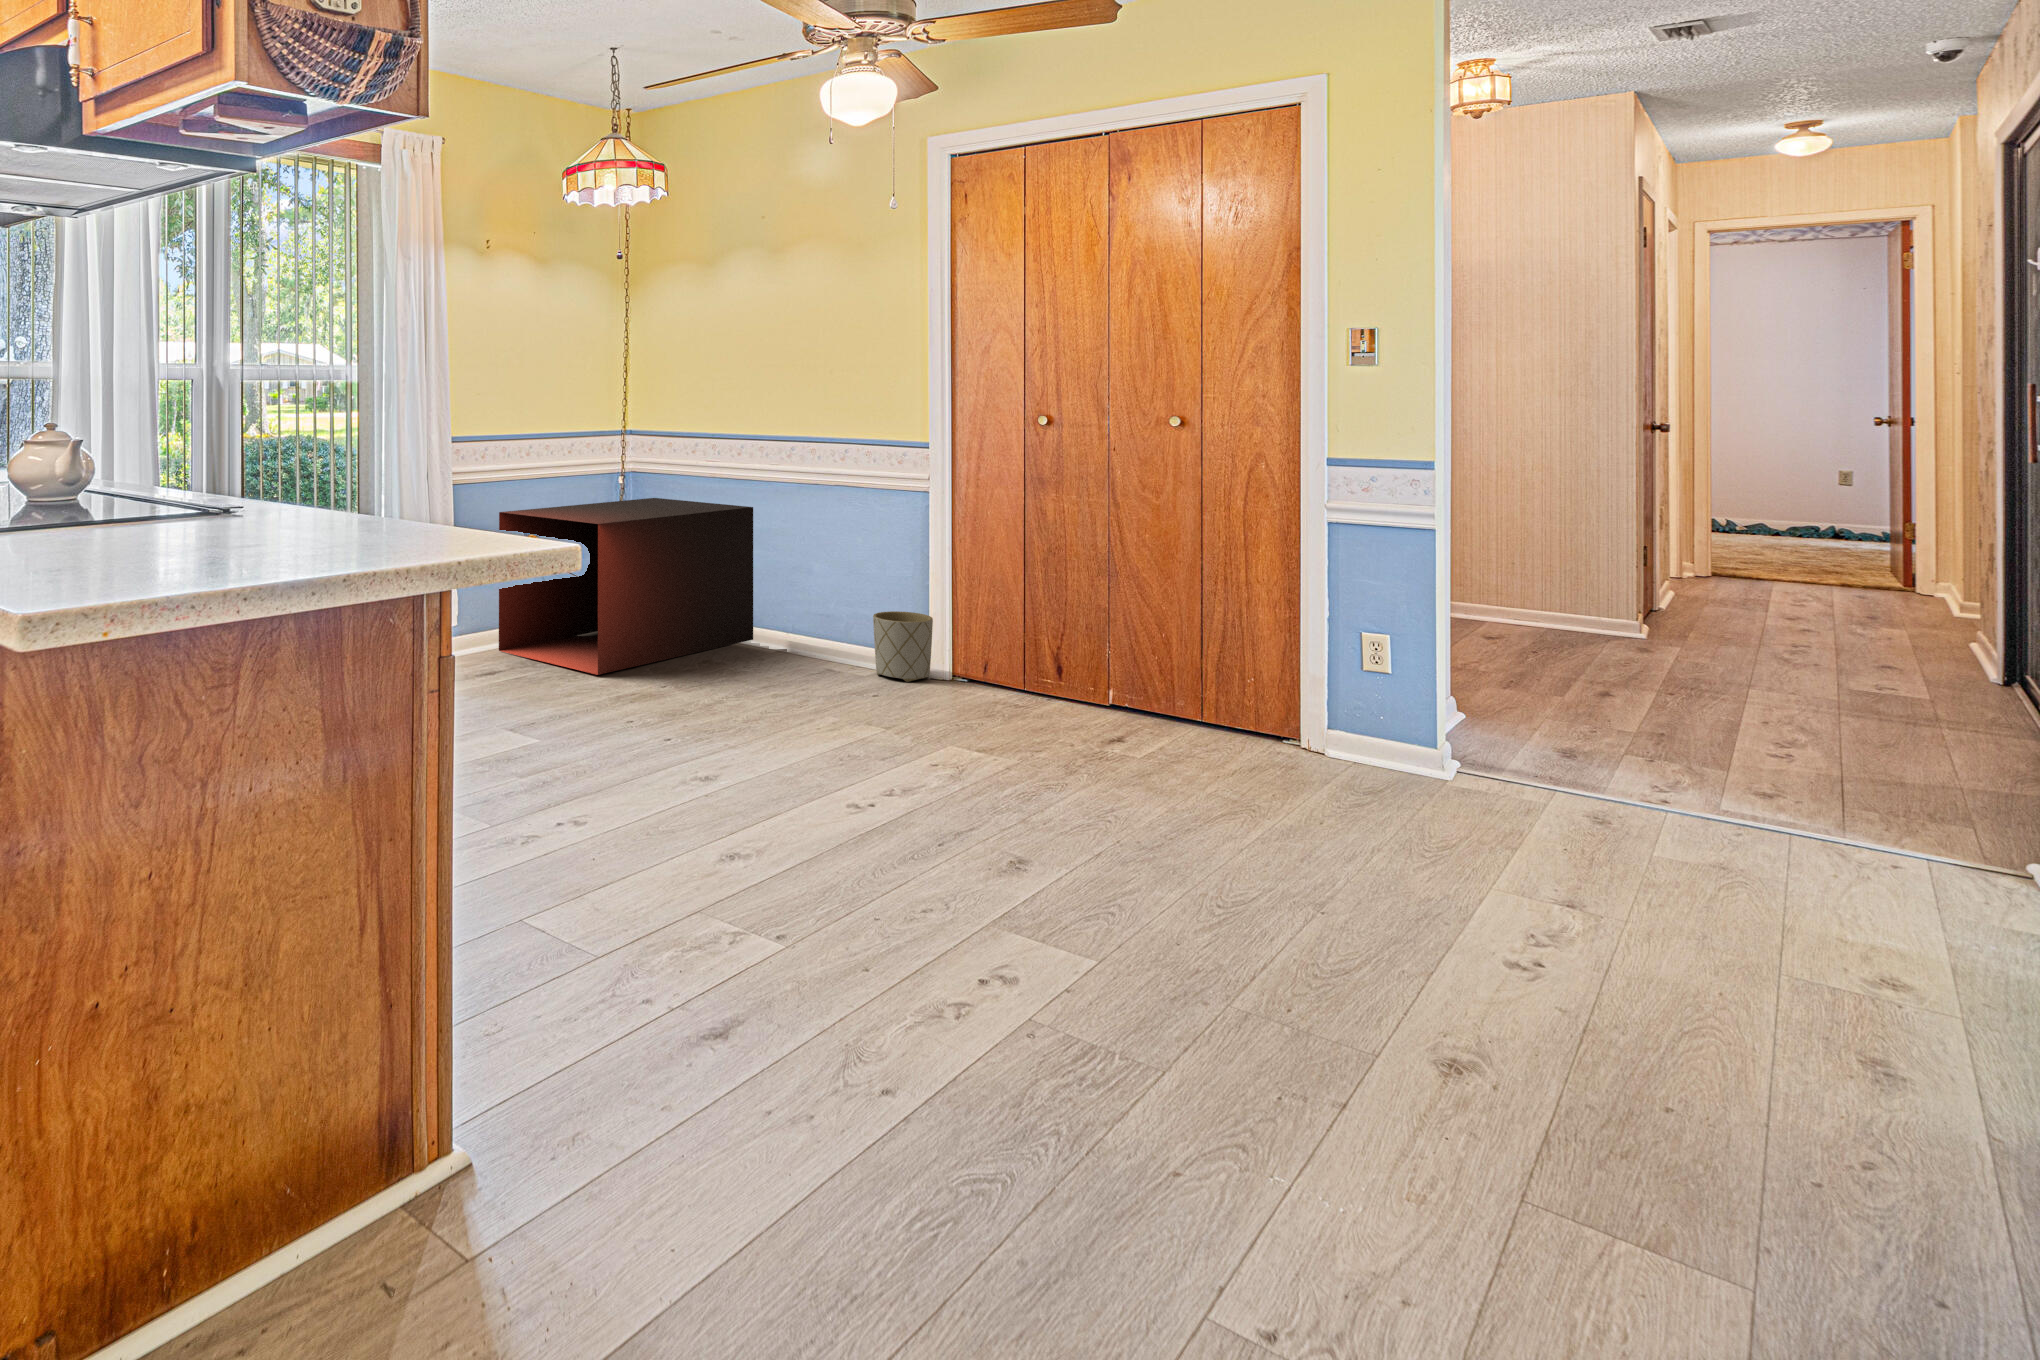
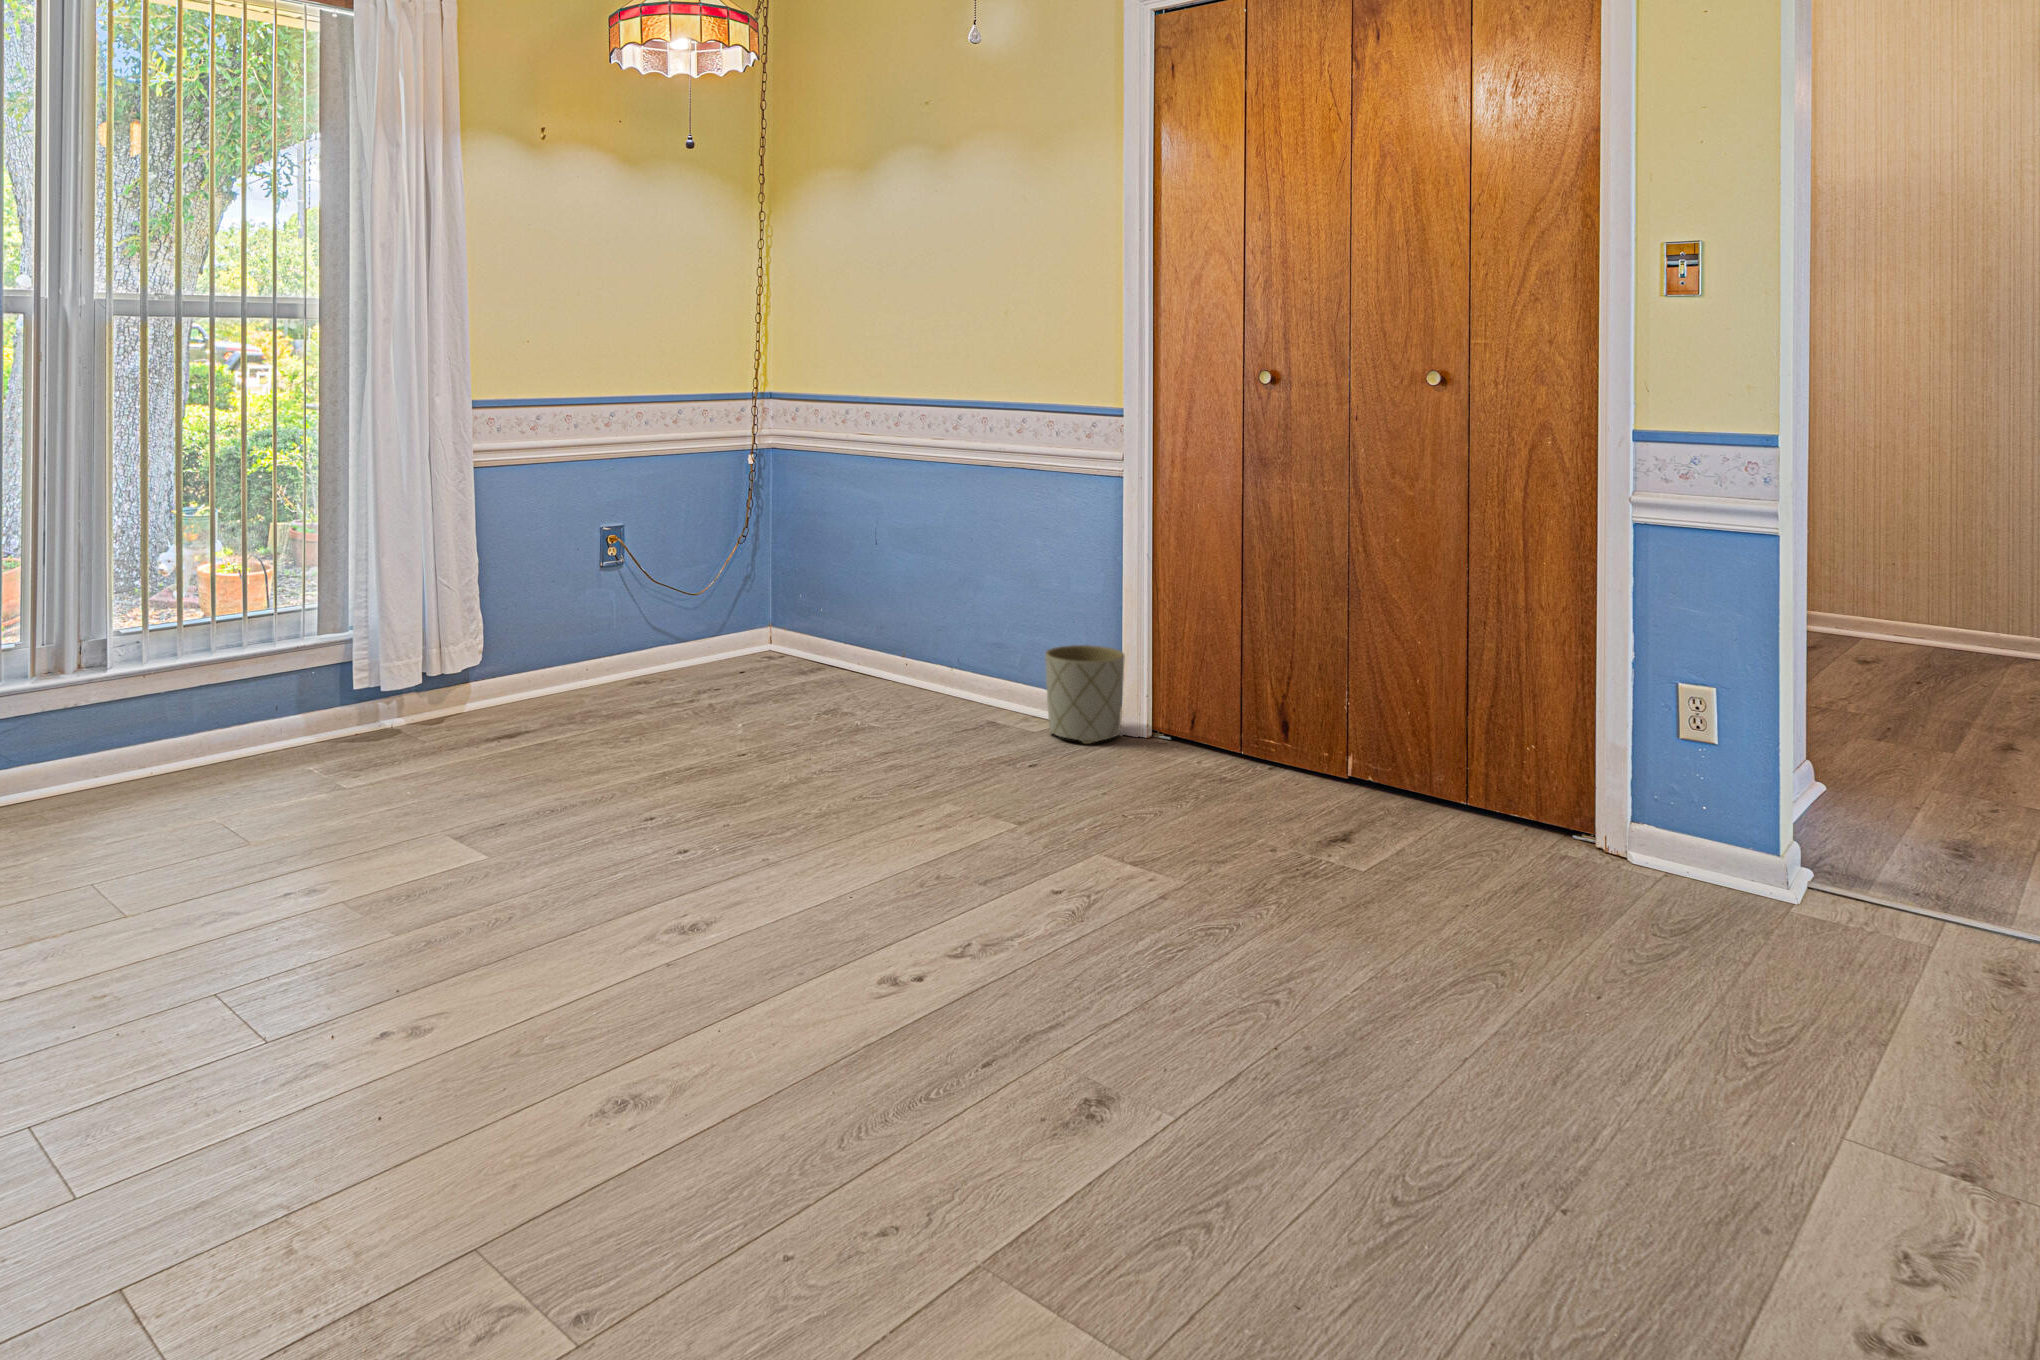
storage cabinet: present [499,498,753,675] -> none [546,490,911,742]

